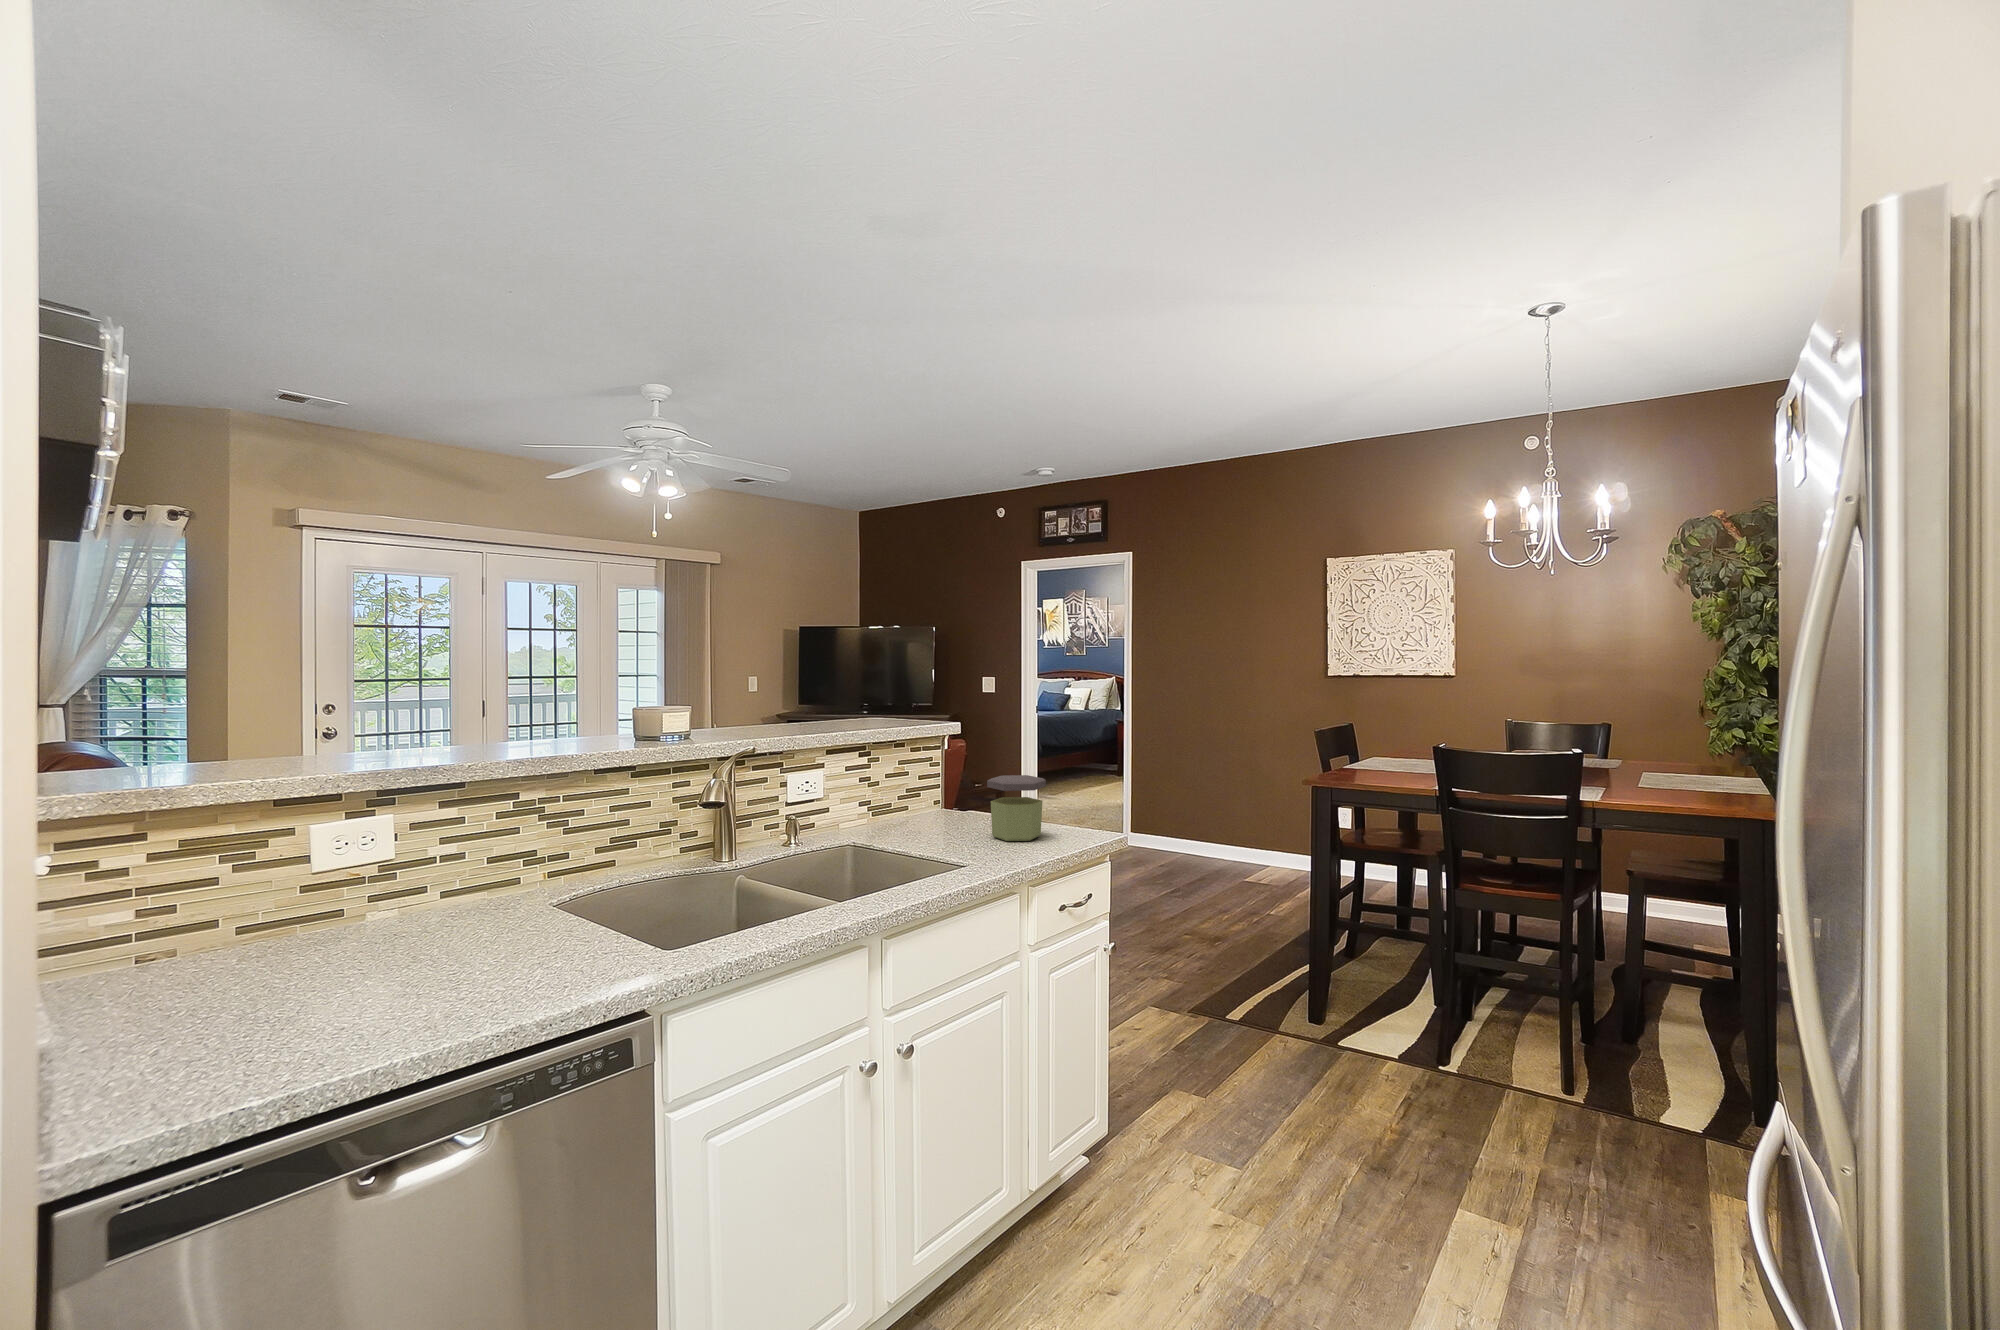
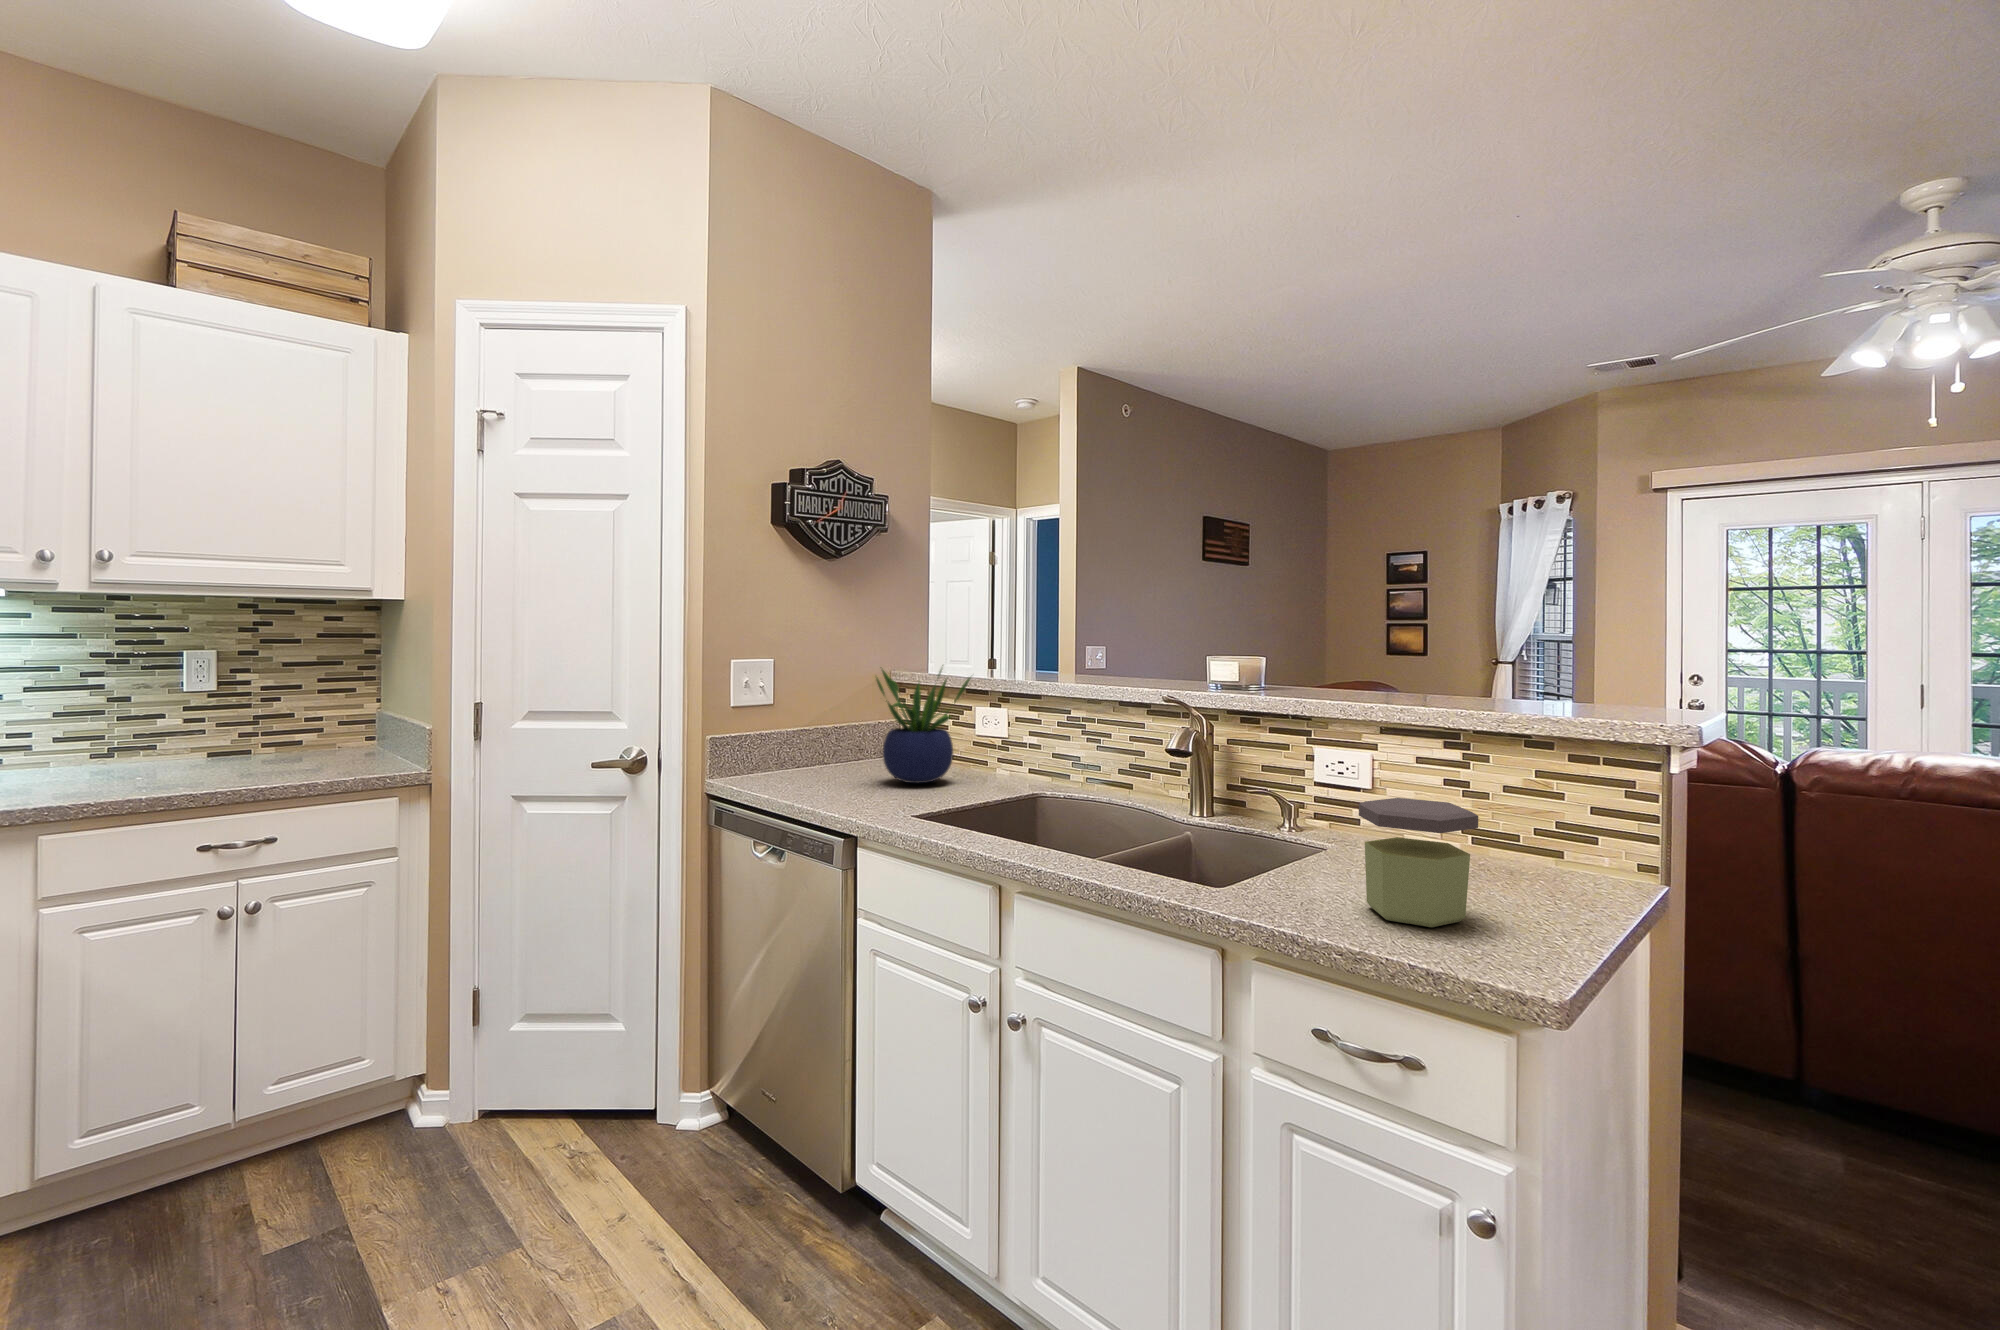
potted plant: none [333,755,504,961] -> present [876,665,971,783]

